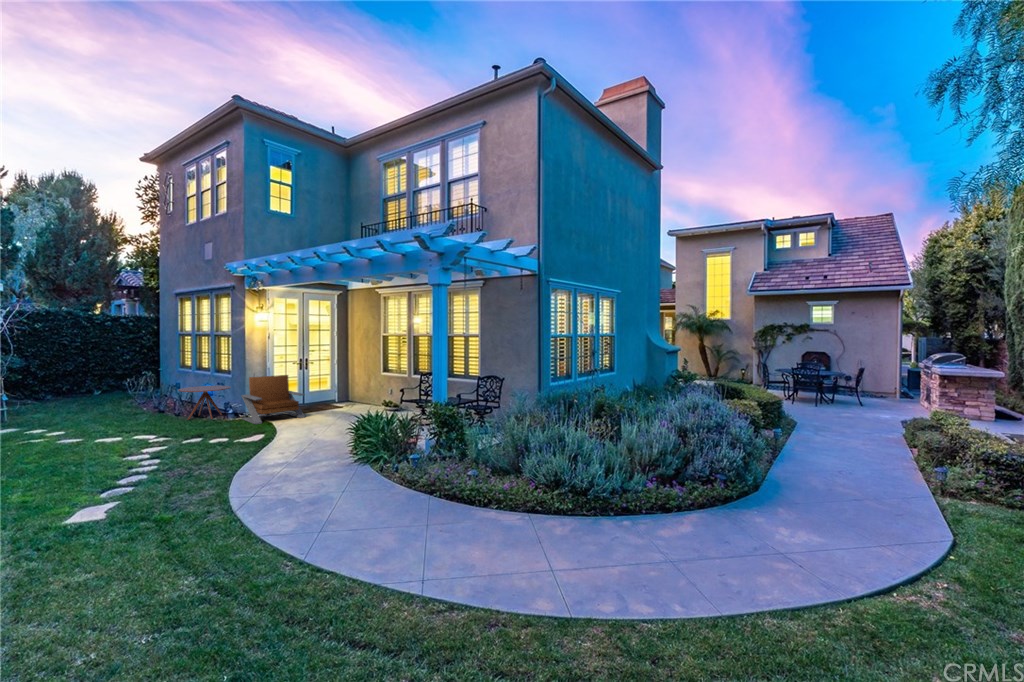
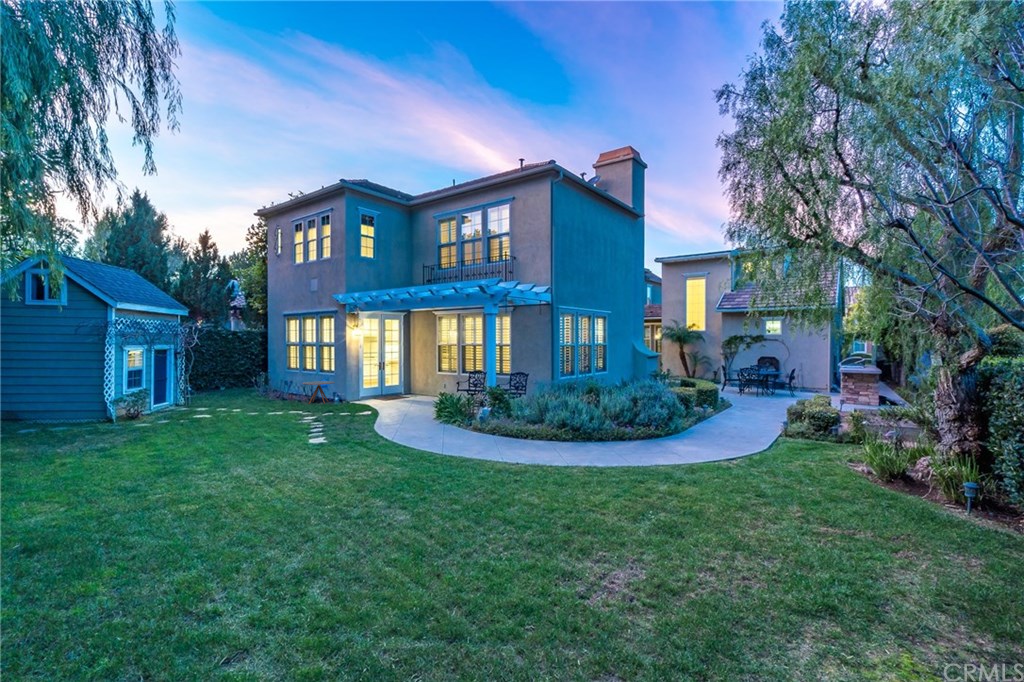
lounge chair: present [242,375,305,424] -> none [345,373,388,406]

